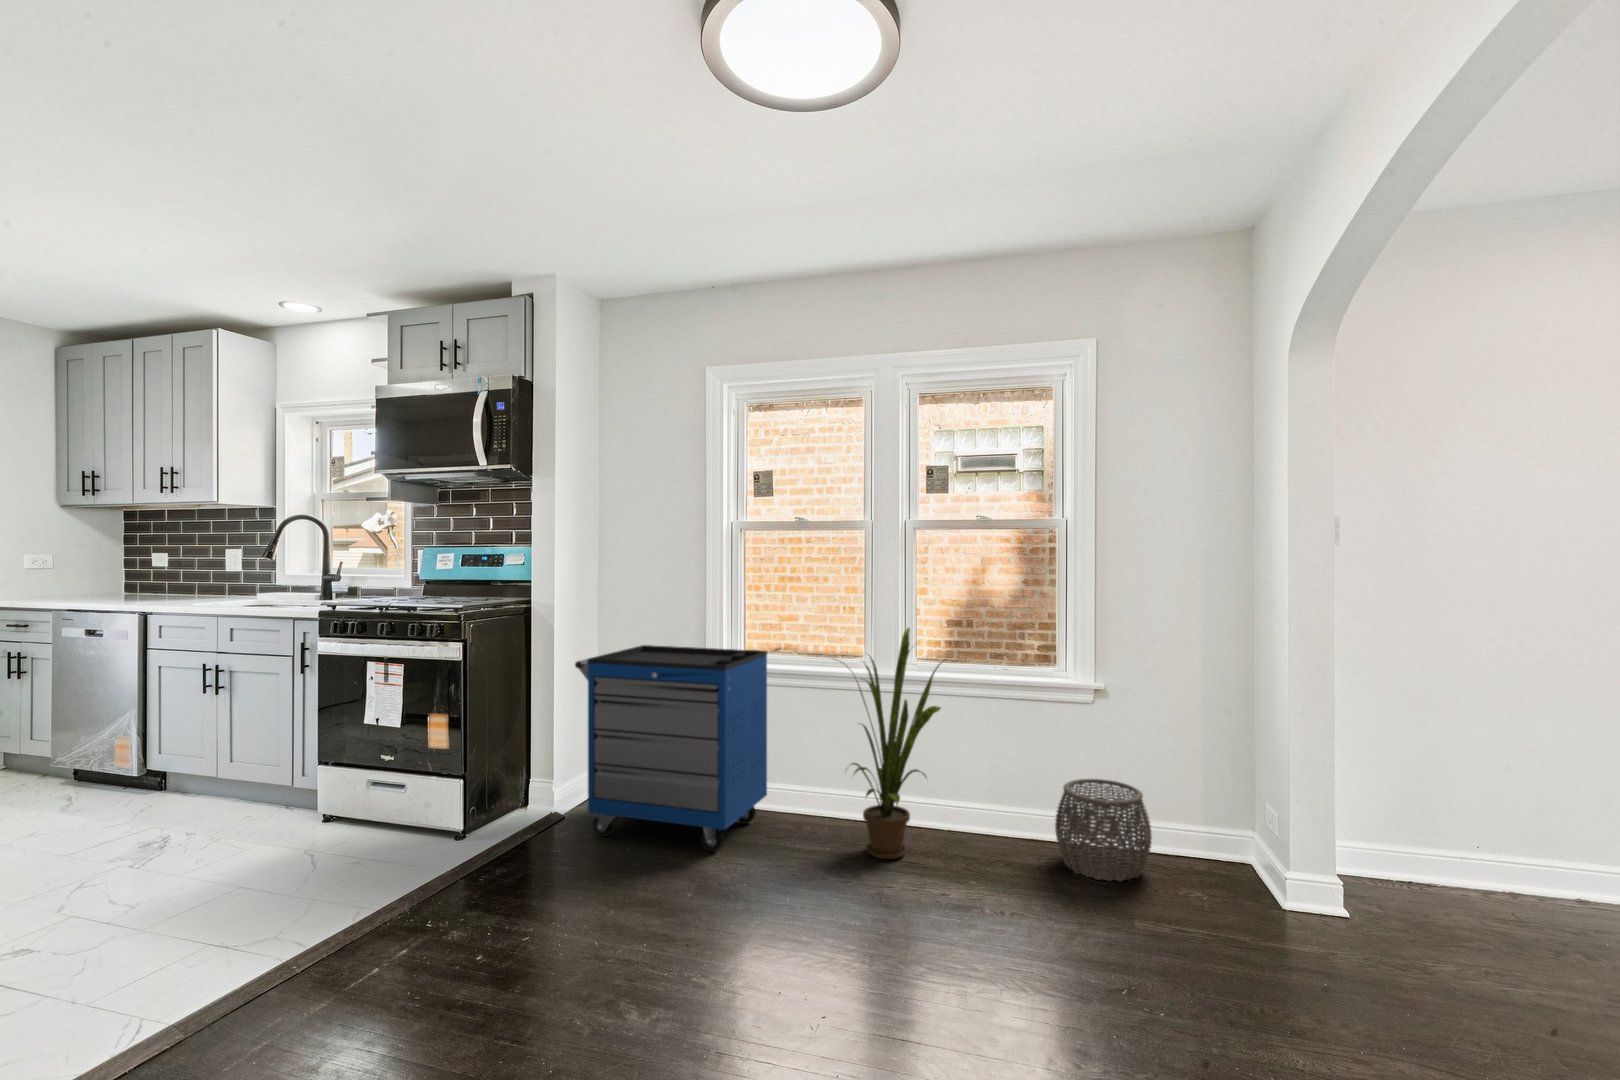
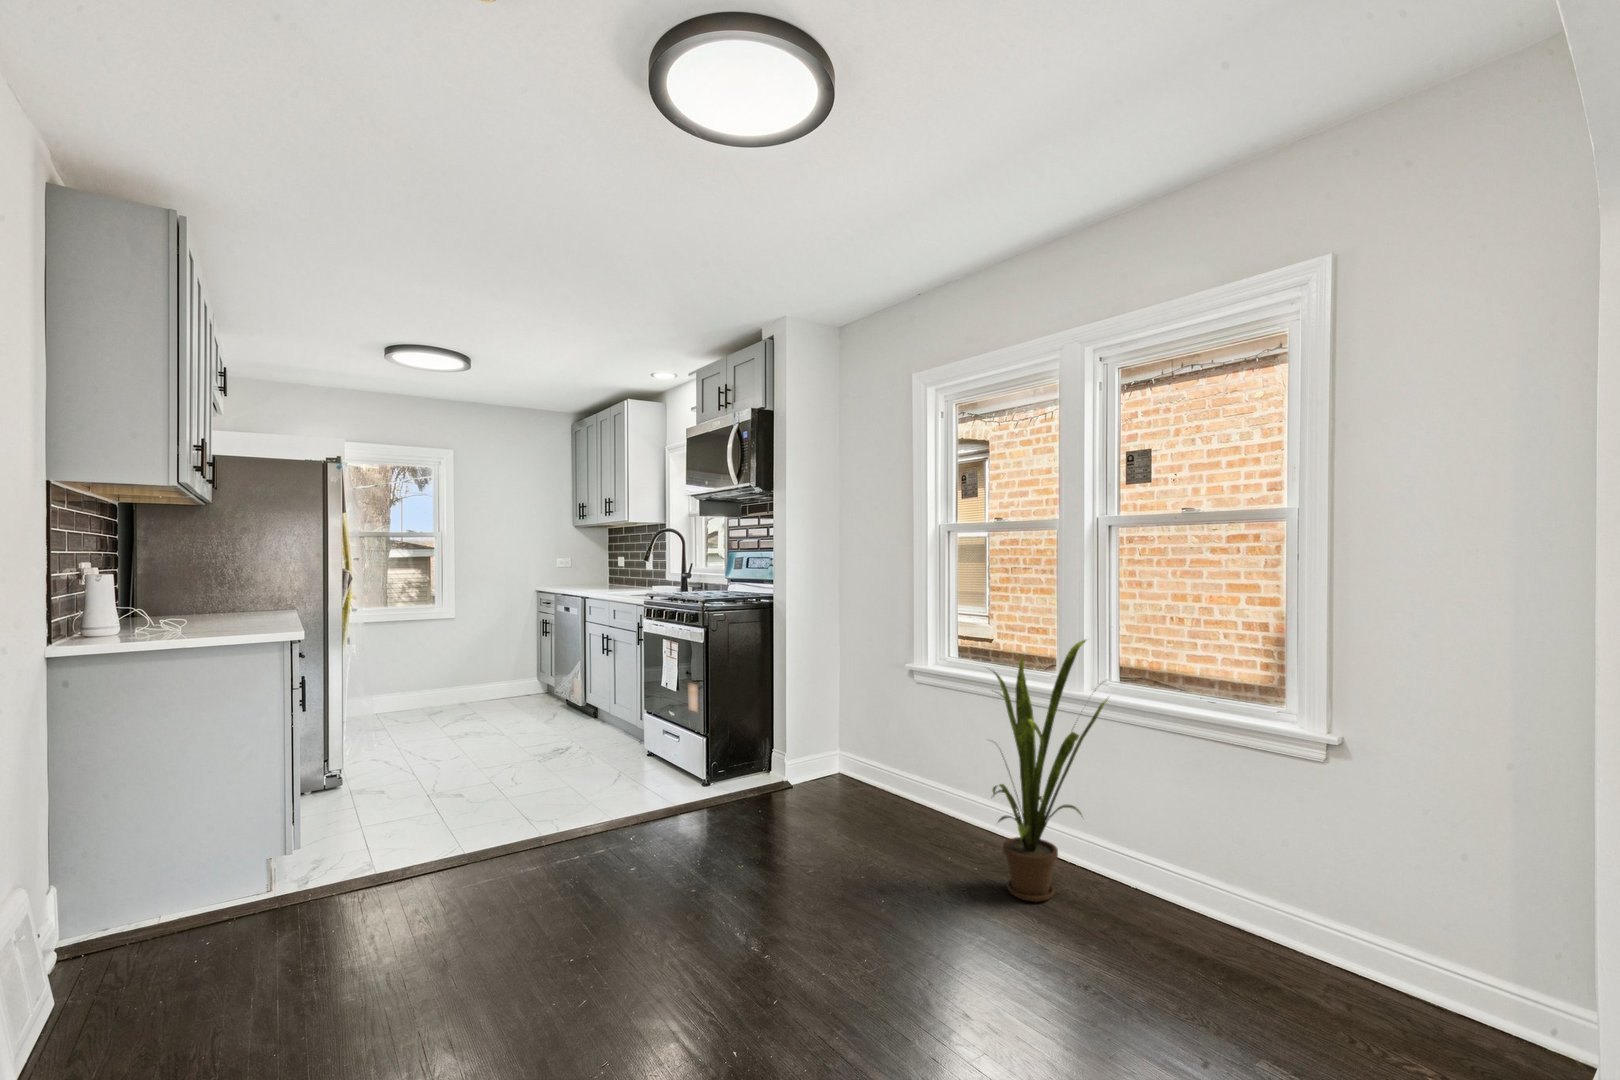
storage cabinet: present [575,645,767,852] -> none [775,641,947,846]
woven basket: present [1055,779,1152,882] -> none [1229,862,1386,1023]

